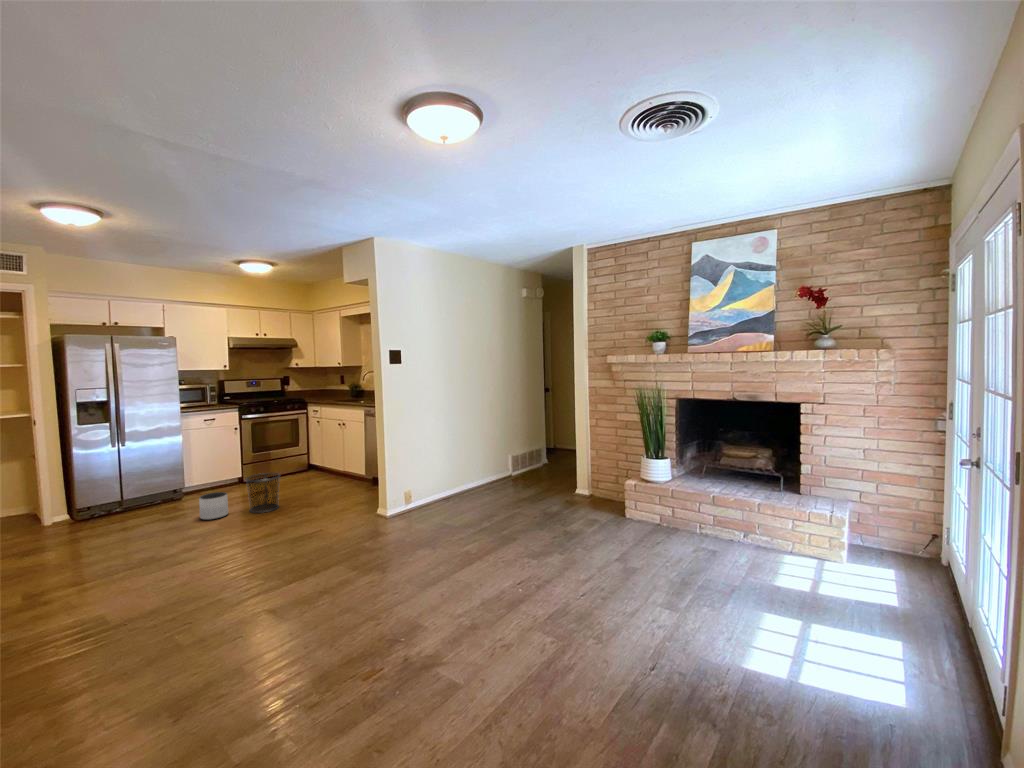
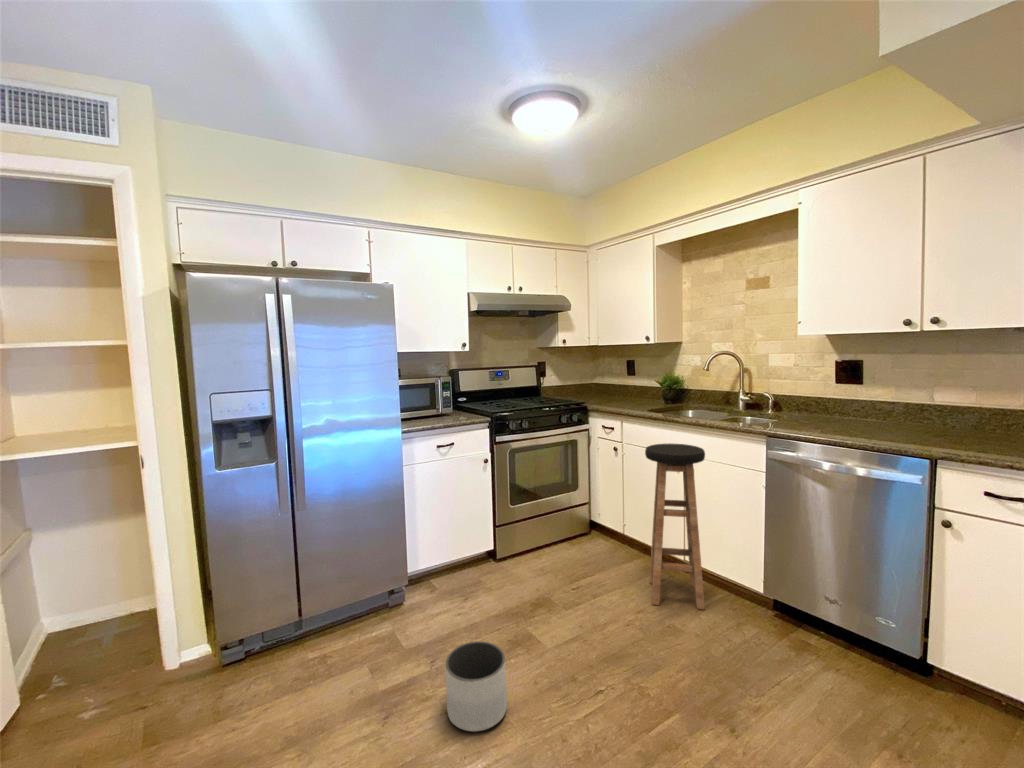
bar stool: none [316,415,346,488] -> present [645,443,705,610]
waste bin: present [246,473,279,513] -> none [542,595,622,719]

